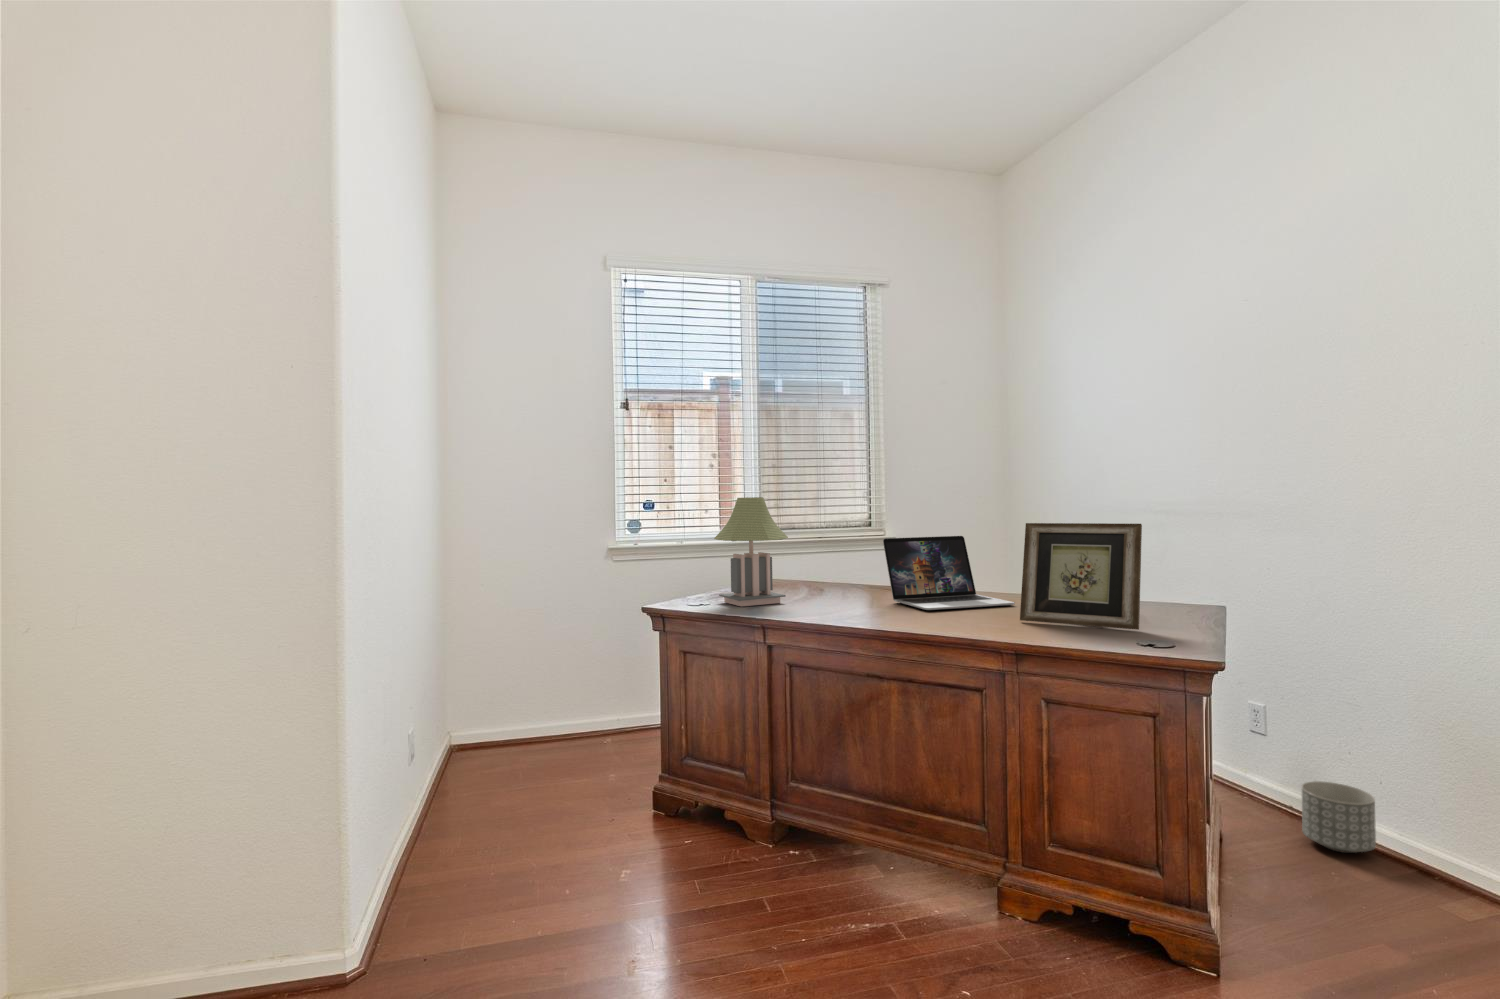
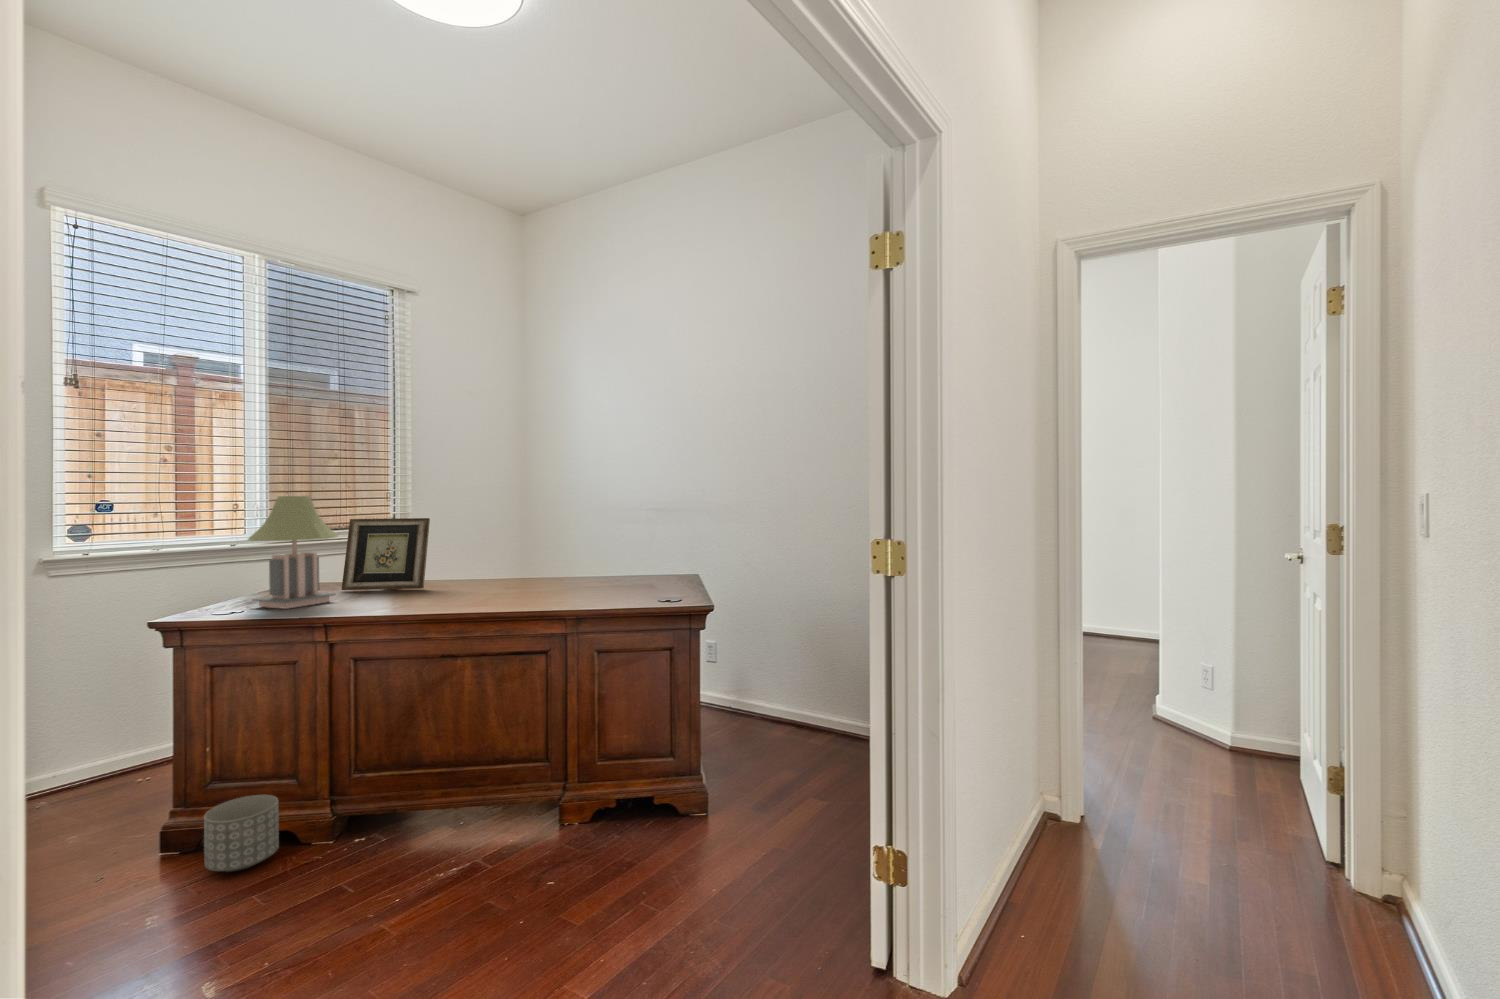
picture frame: present [1020,523,1142,630] -> present [341,518,430,590]
laptop: present [883,536,1015,610] -> none [438,531,556,595]
planter: present [1302,781,1376,853] -> present [204,795,279,872]

